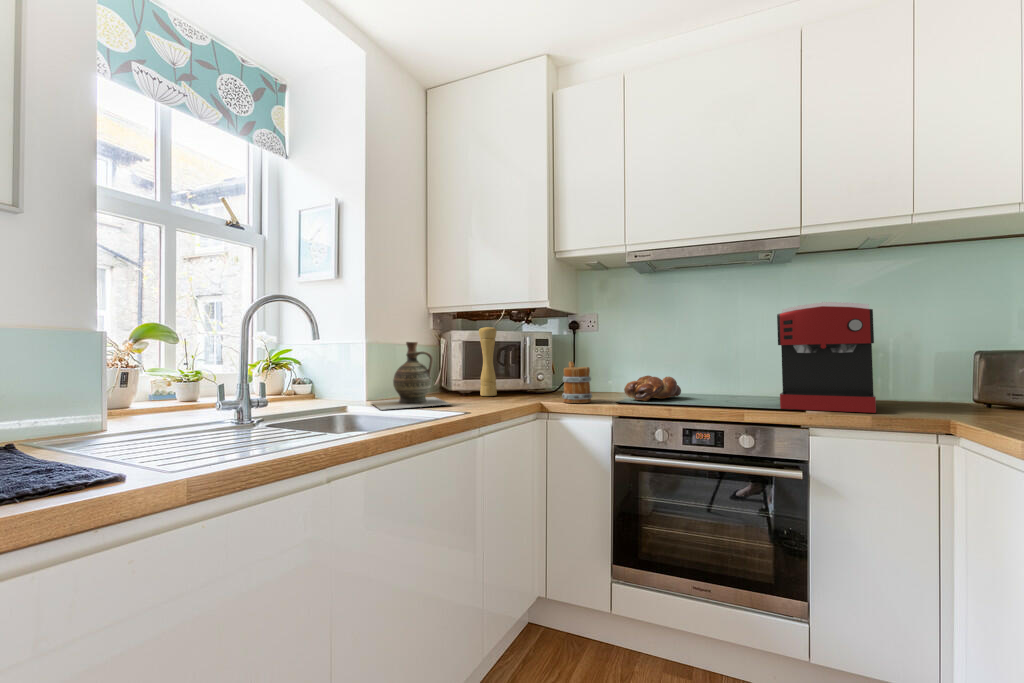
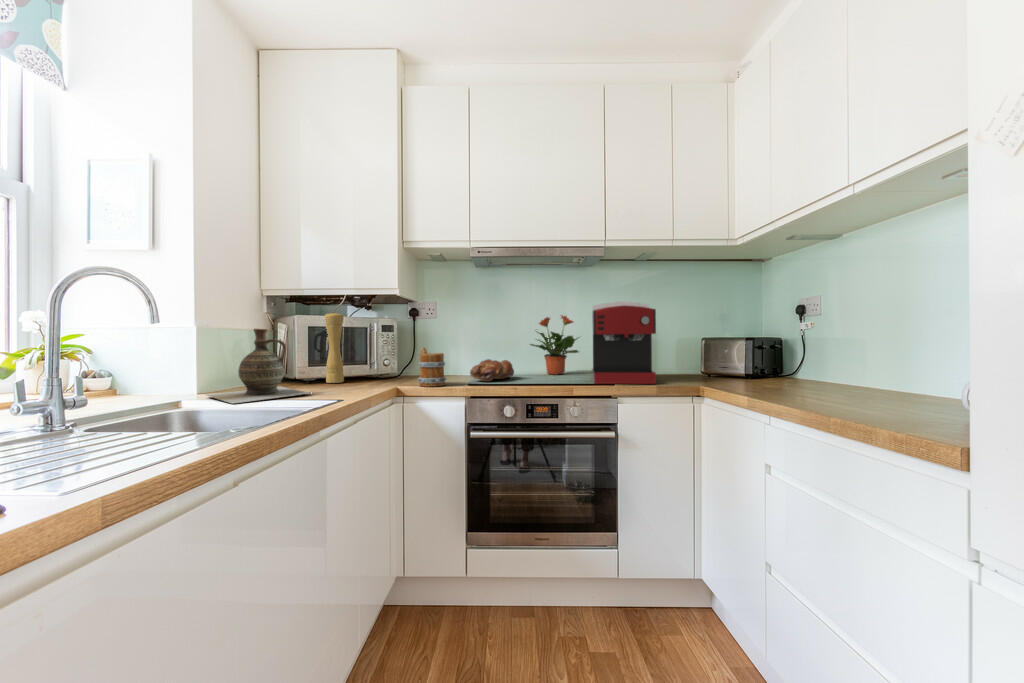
potted plant: none [704,323,776,396] -> present [530,315,579,374]

